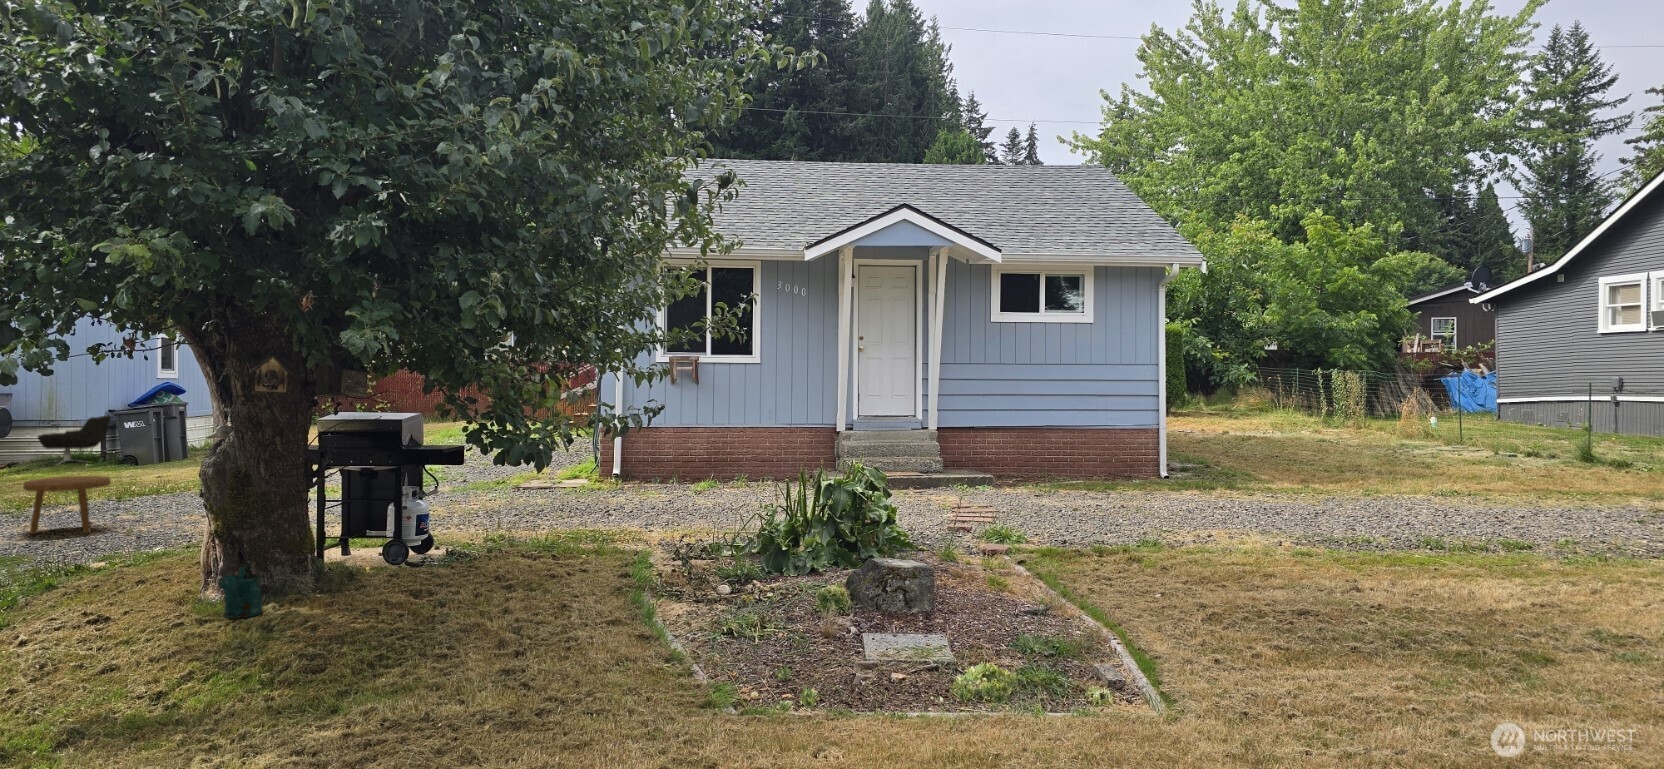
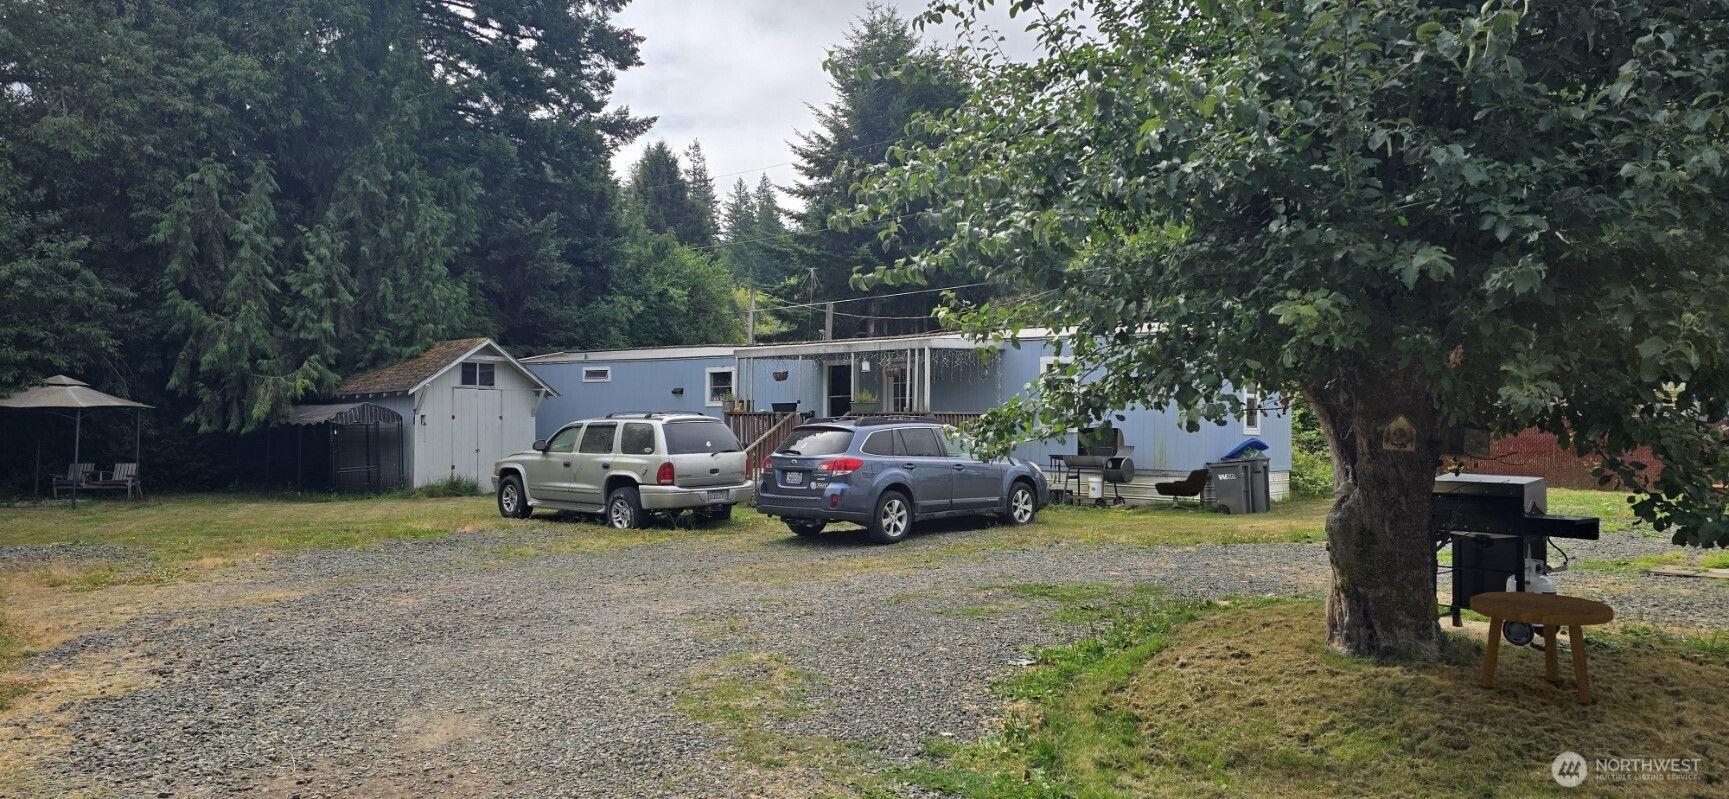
footstool: present [23,476,111,534] -> present [1470,592,1614,704]
watering can: present [220,564,263,618] -> none [1349,622,1388,676]

